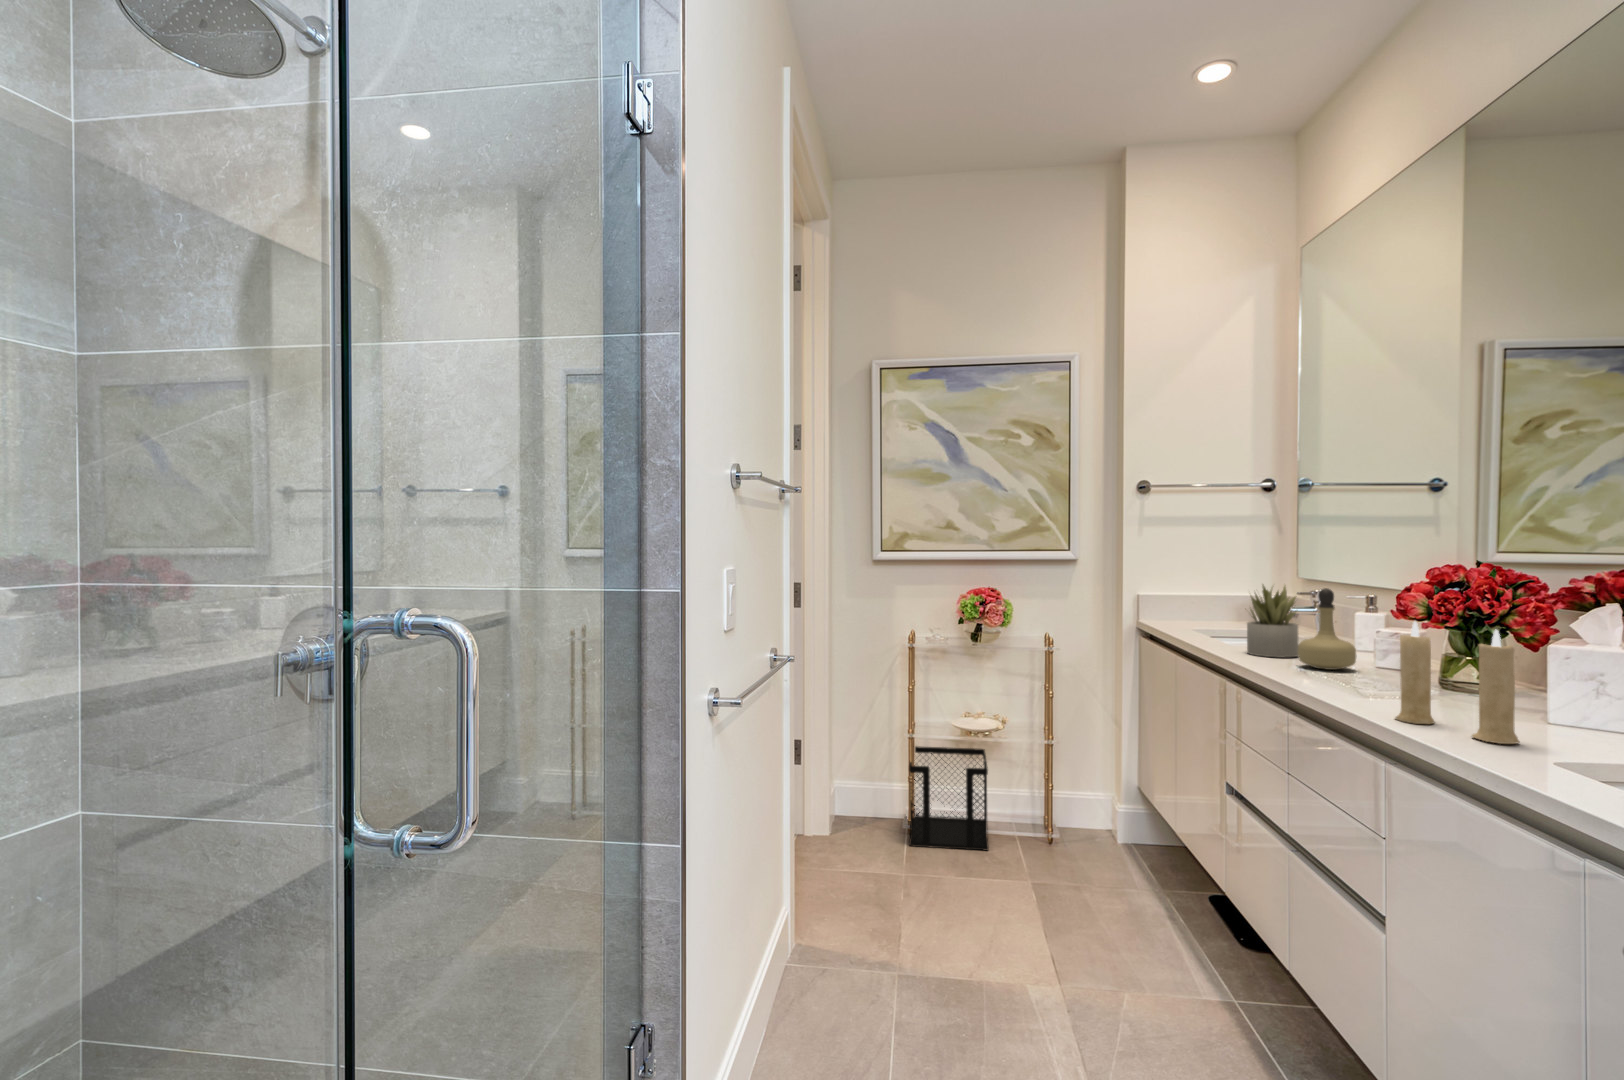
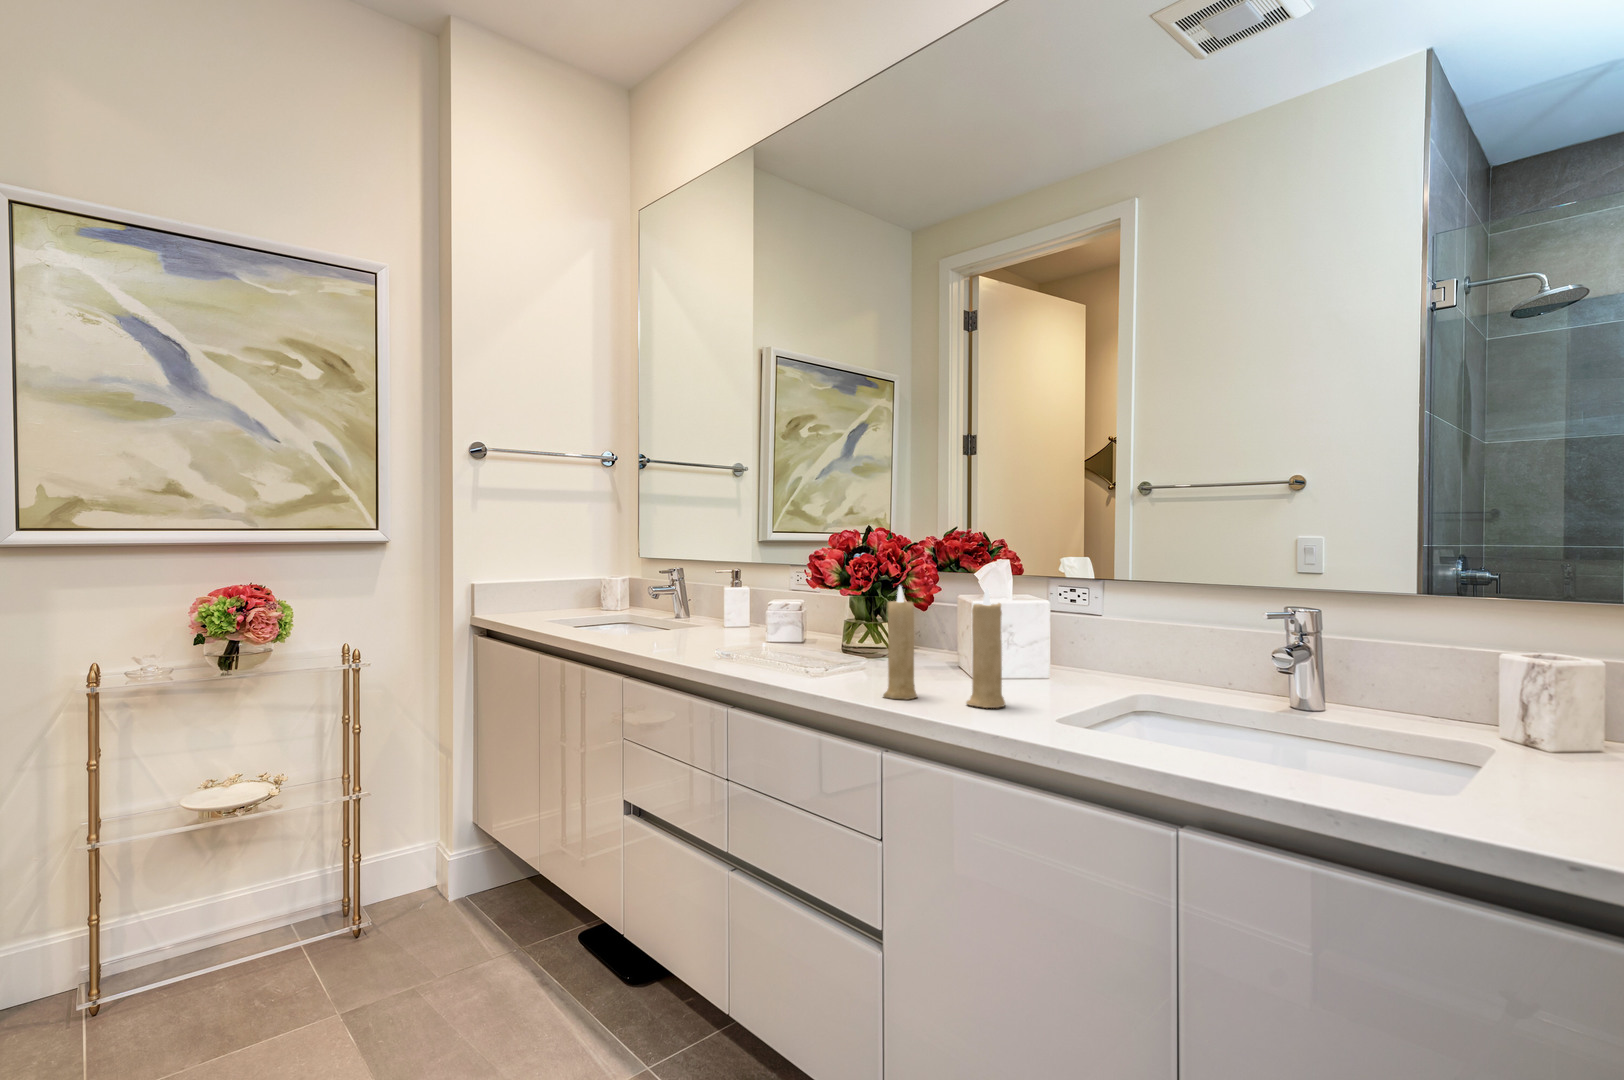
succulent plant: present [1247,585,1298,658] -> none [633,558,692,644]
perfume bottle: present [1298,588,1356,670] -> none [706,560,761,650]
wastebasket: present [909,746,989,850] -> none [94,831,260,1041]

